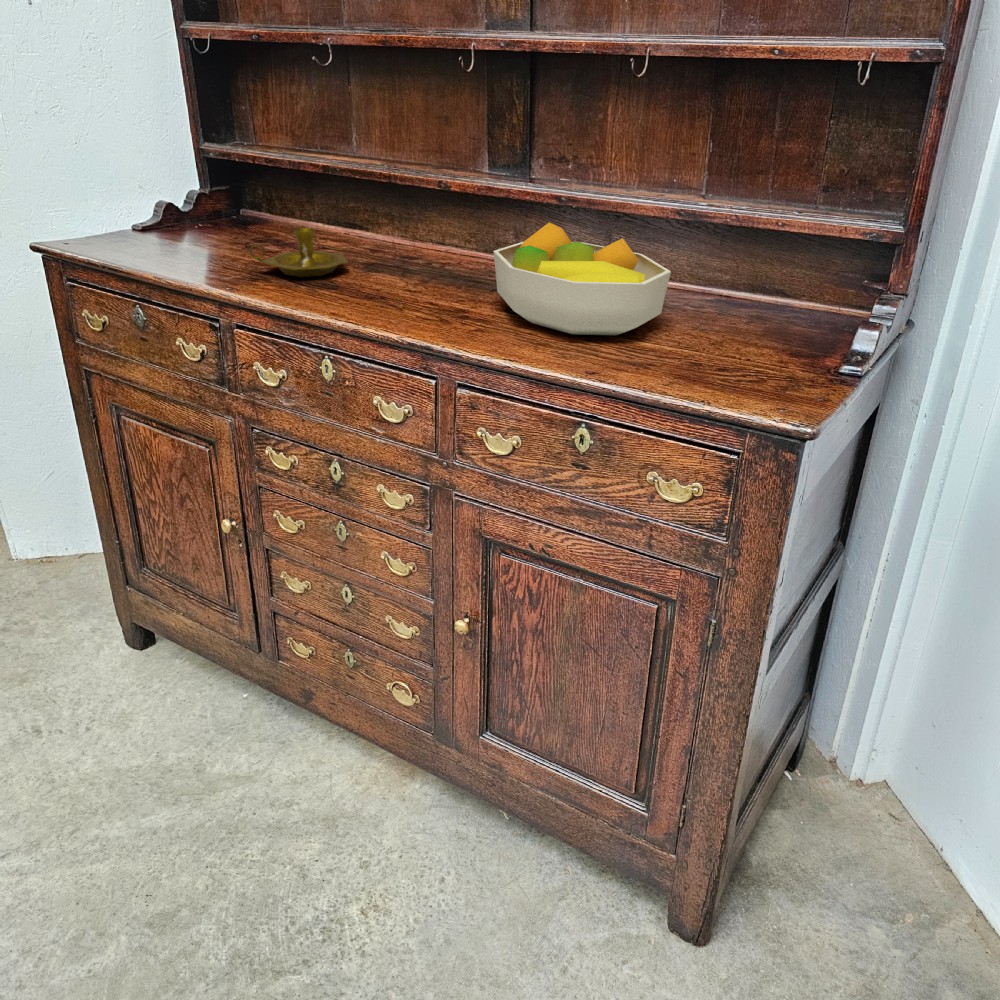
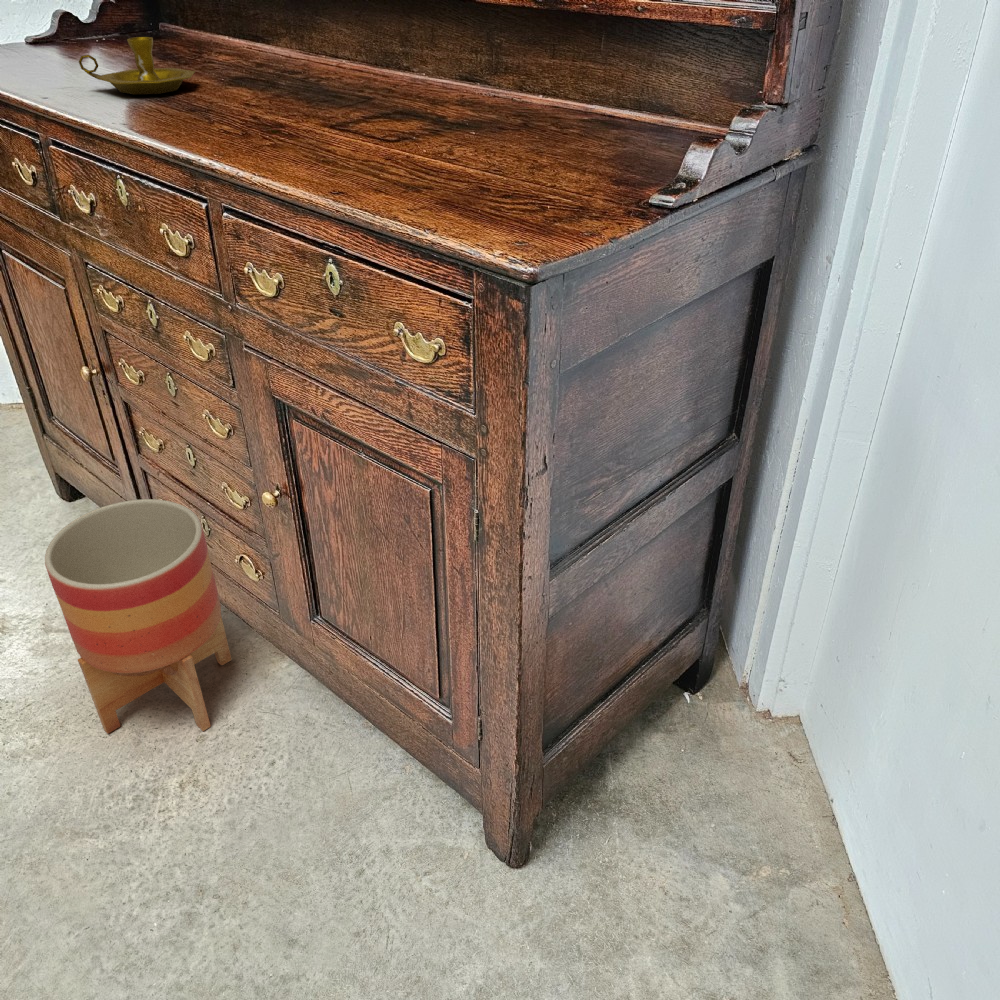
fruit bowl: present [493,222,671,335] -> none [287,18,480,156]
planter: none [231,637,377,872] -> present [45,499,232,734]

